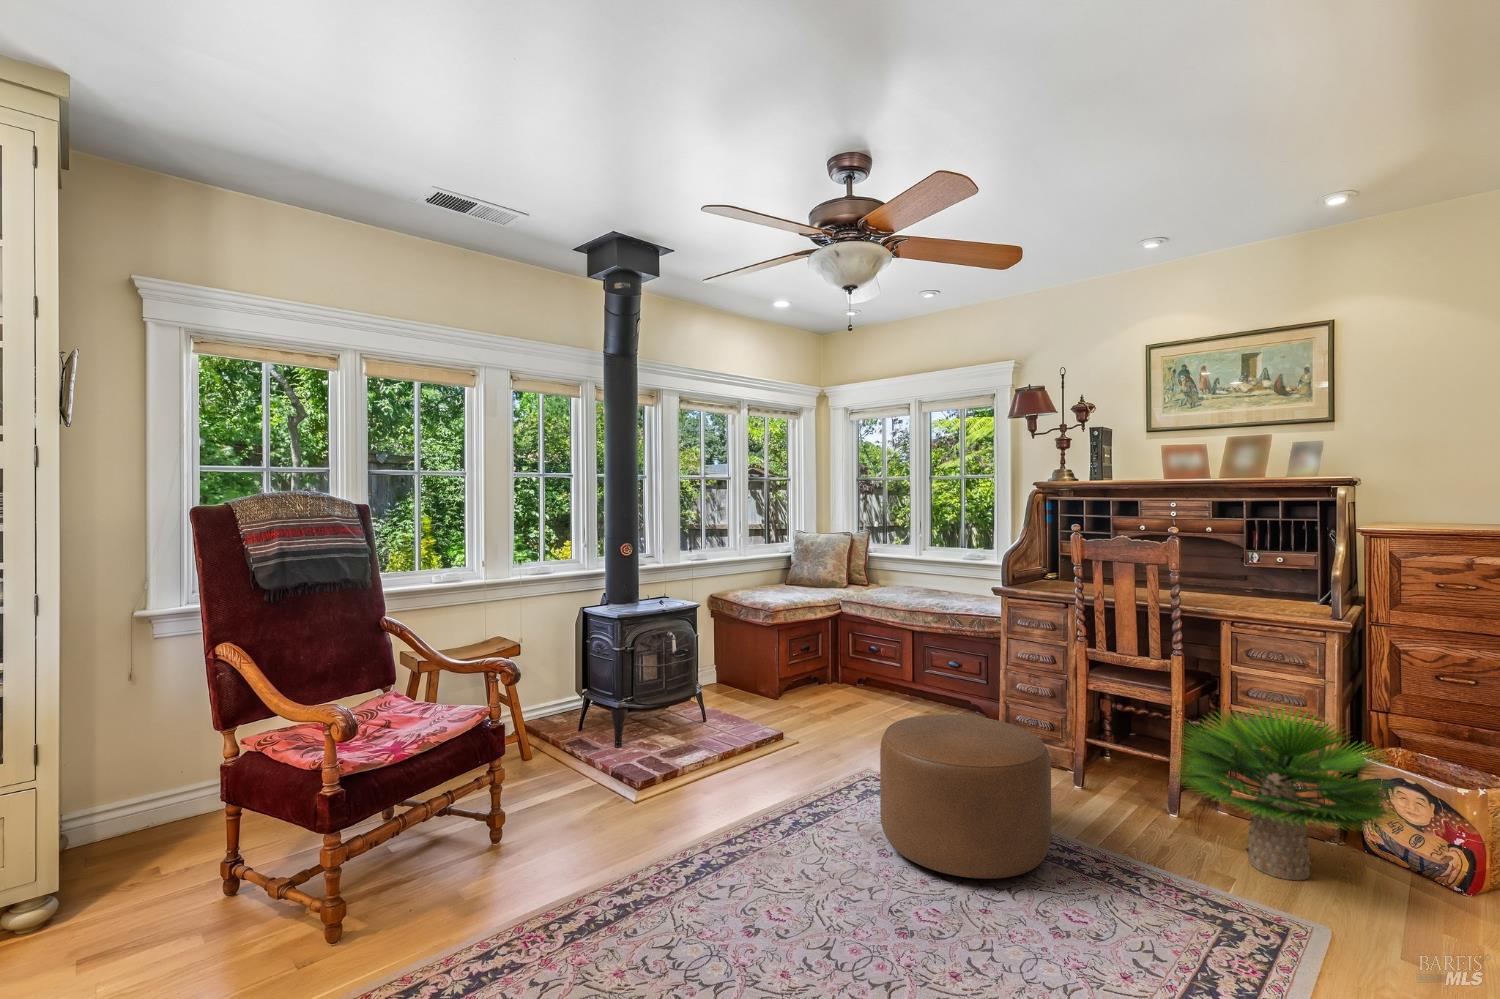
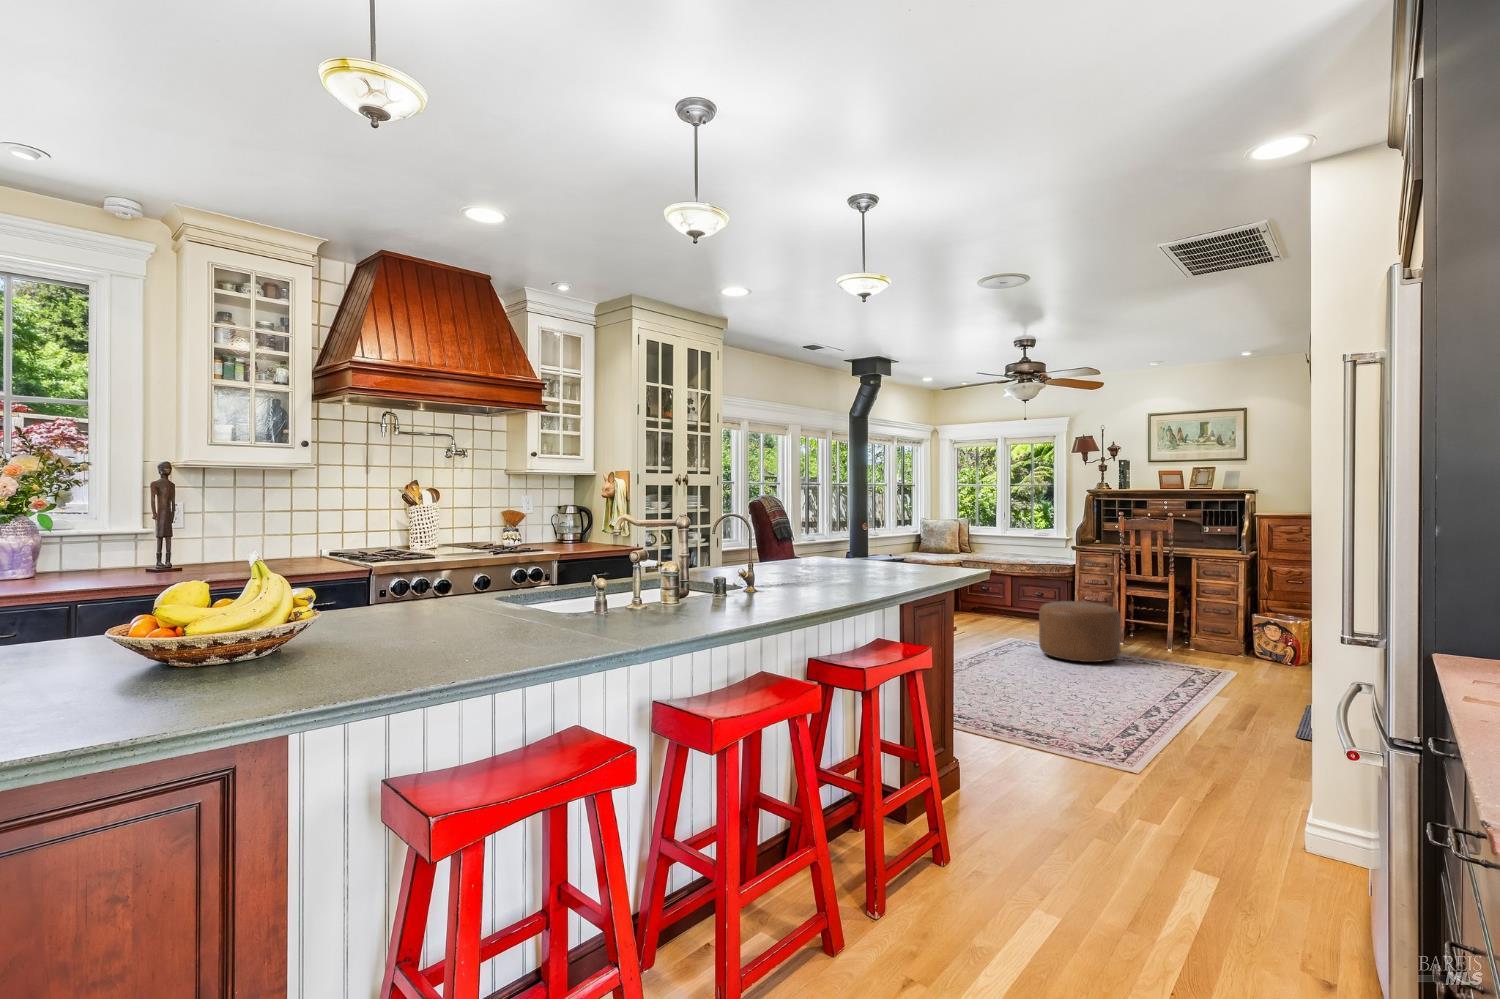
potted plant: present [1179,704,1400,880] -> none [1169,590,1270,663]

